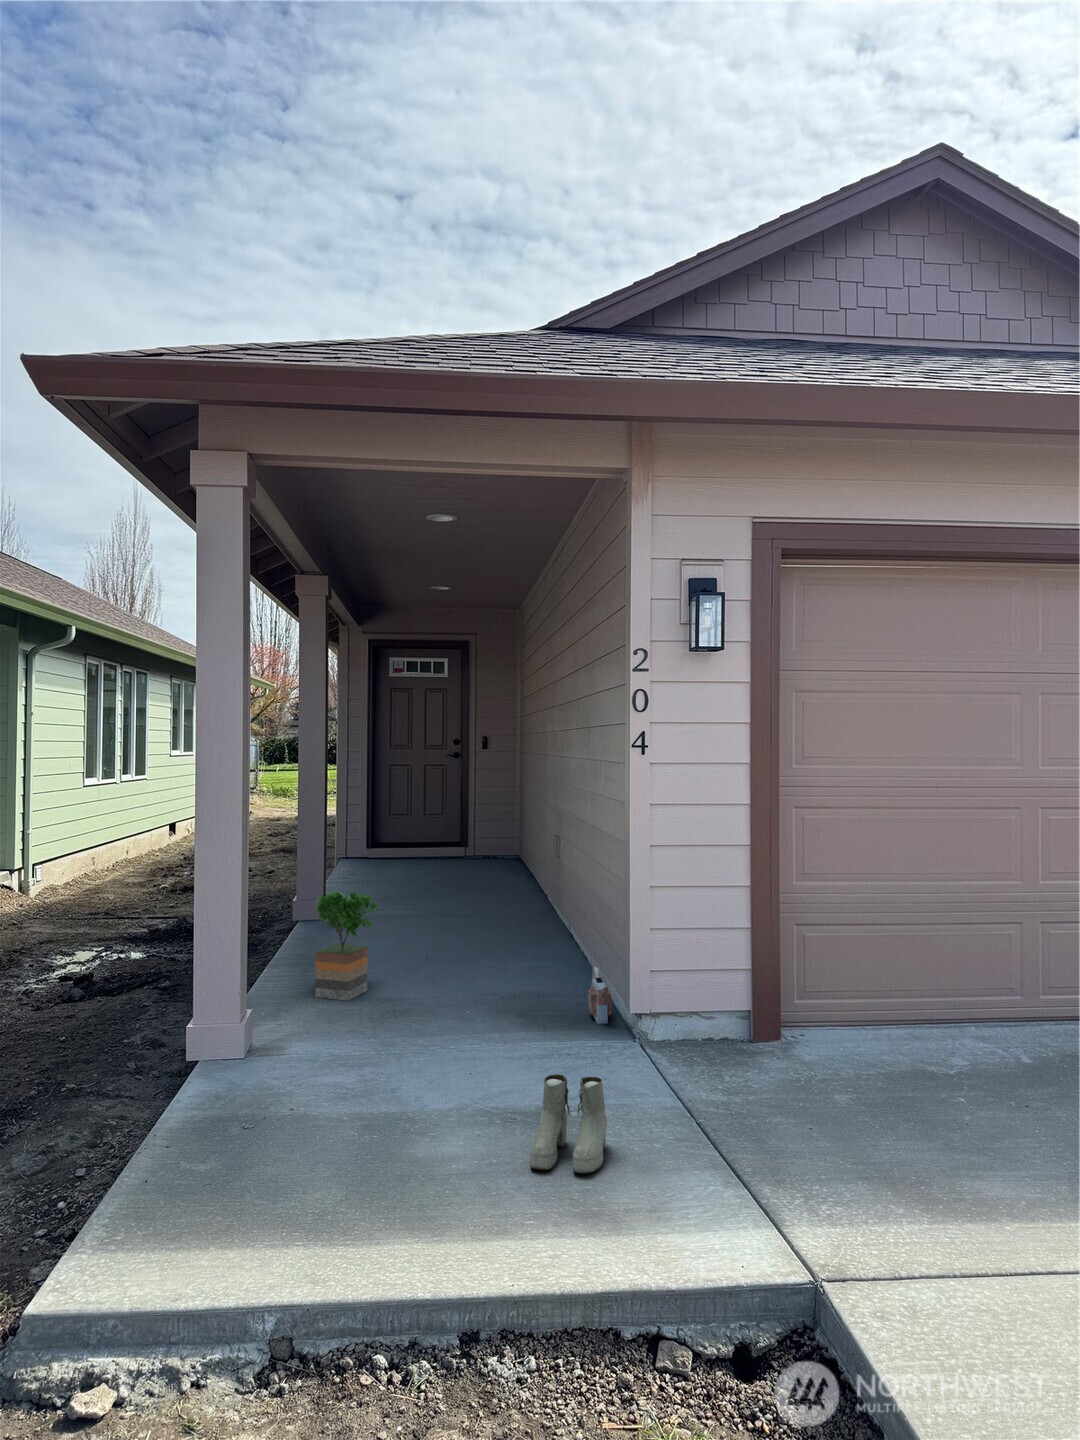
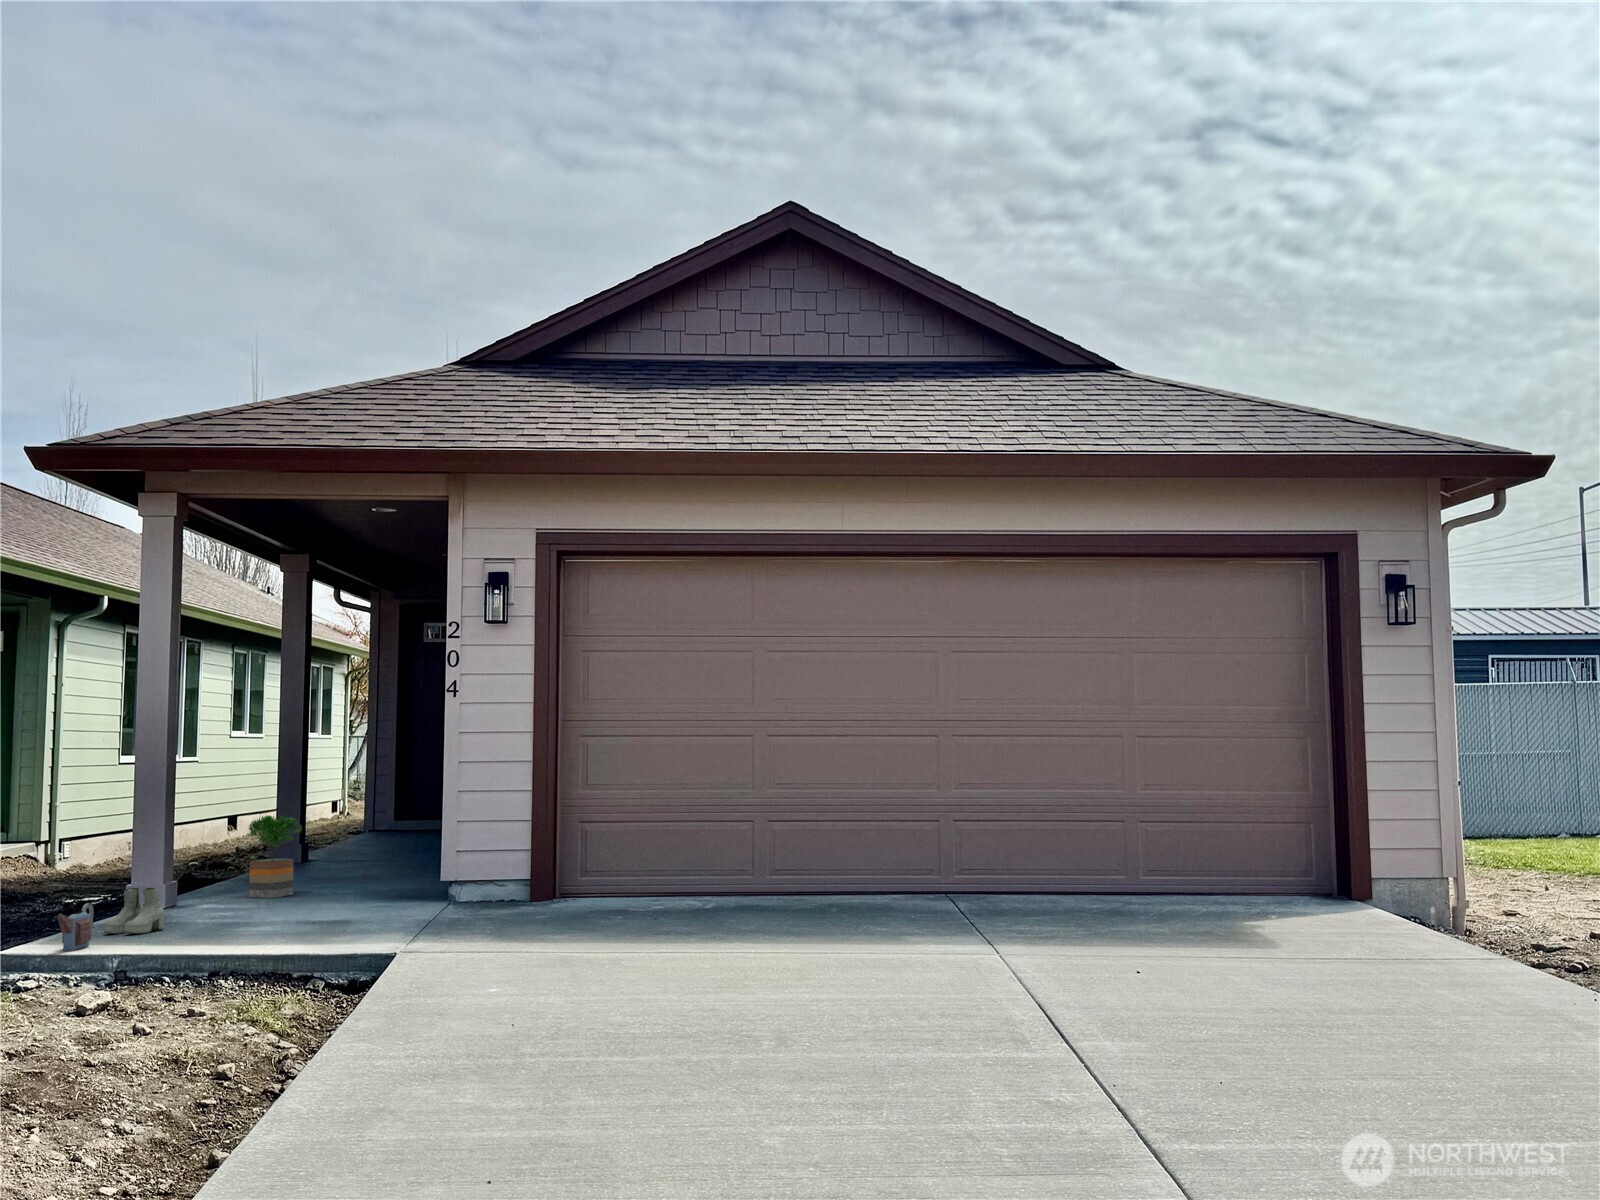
watering can: present [588,967,611,1024] -> present [57,903,94,951]
boots: present [530,1074,607,1174] -> present [104,888,164,934]

